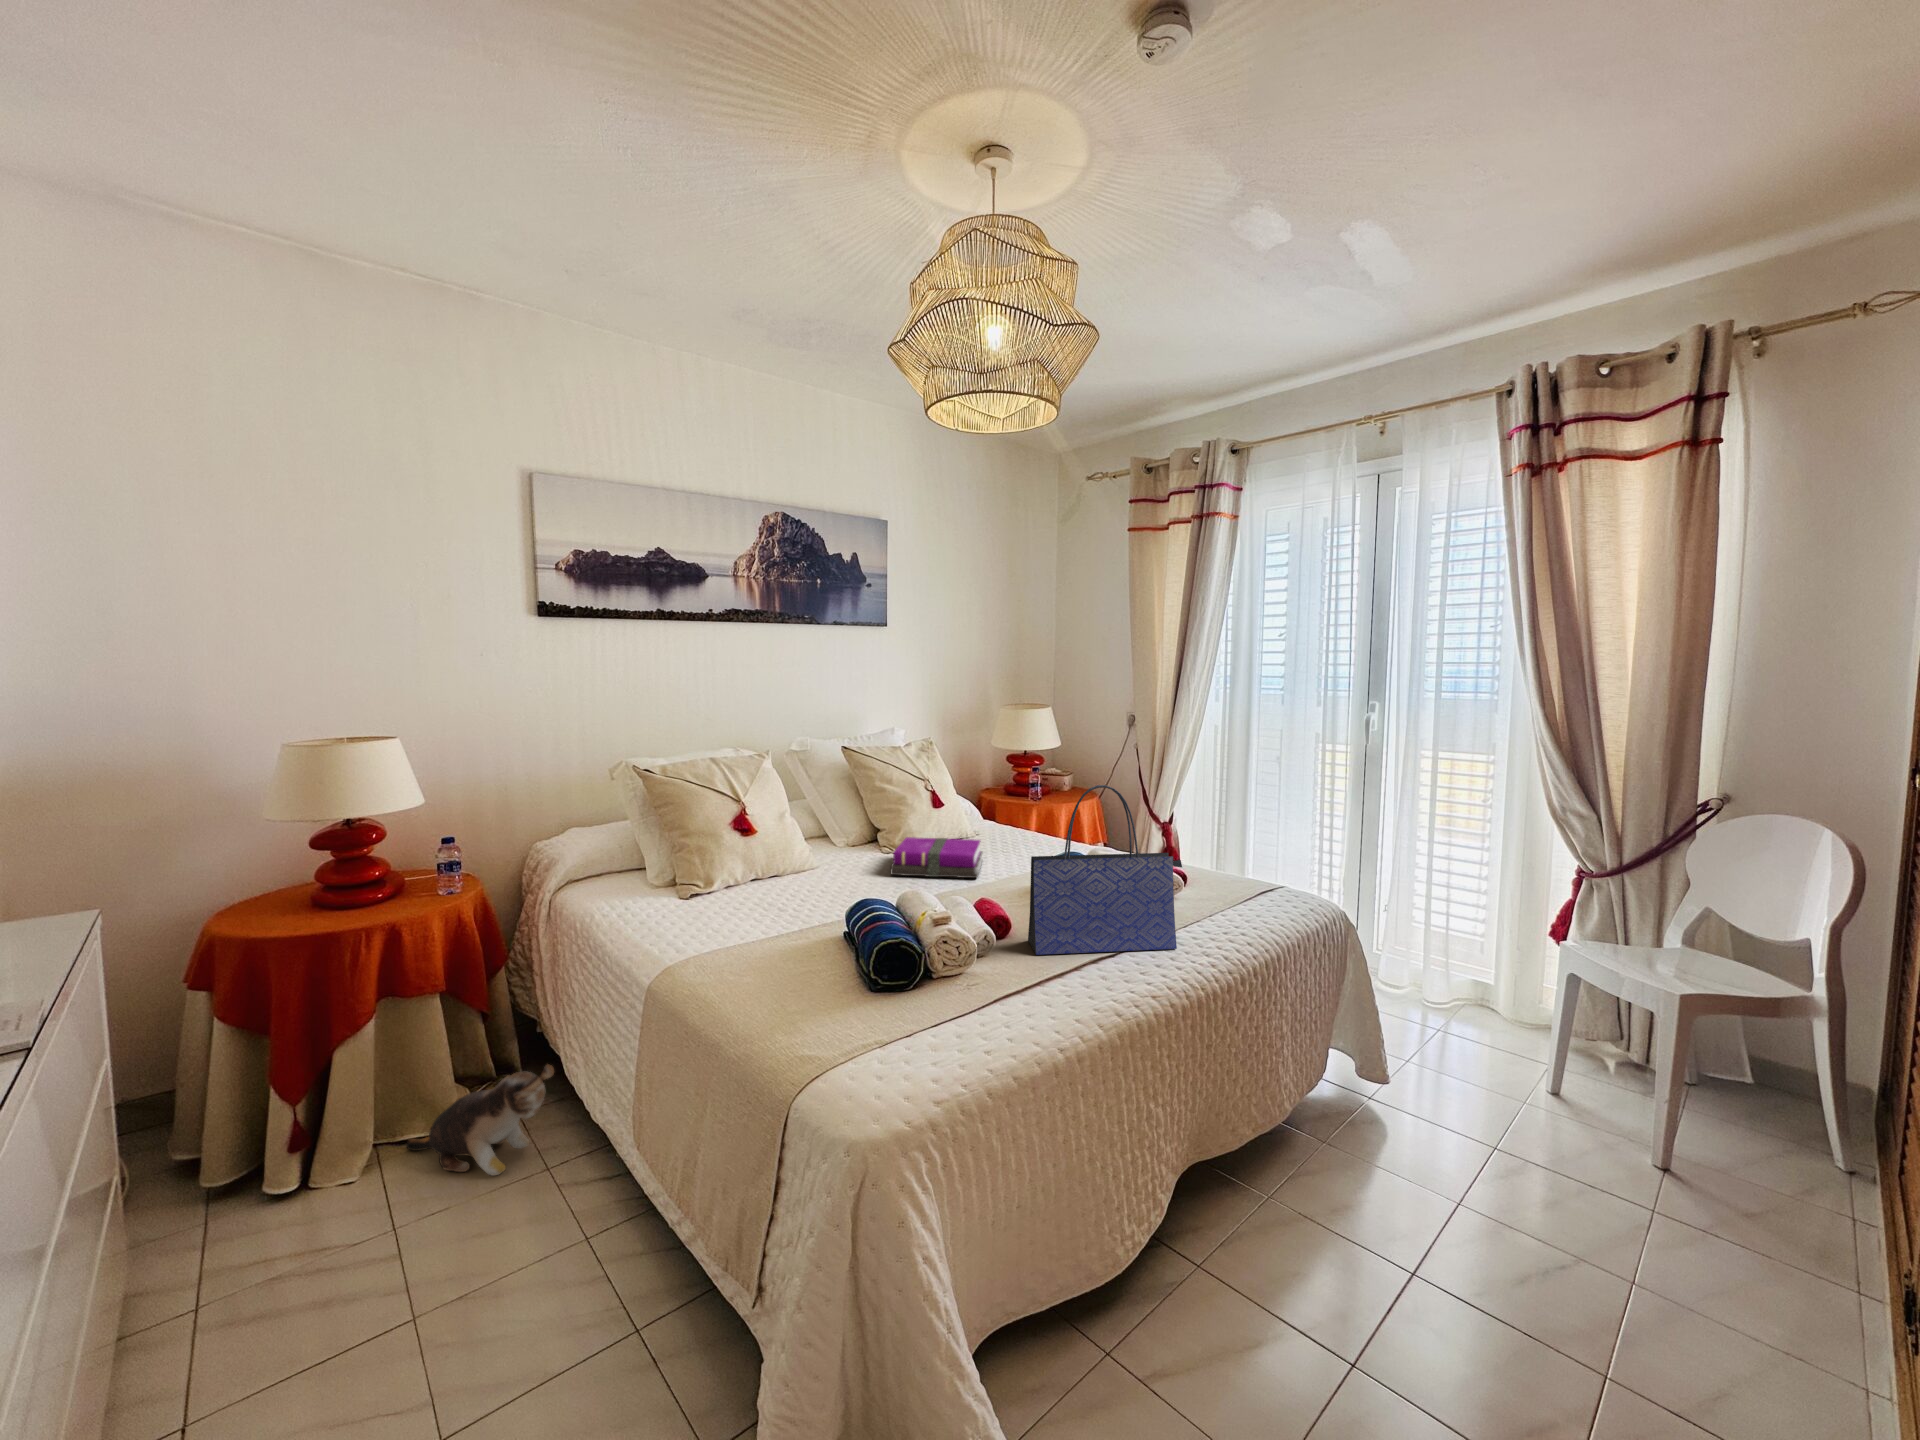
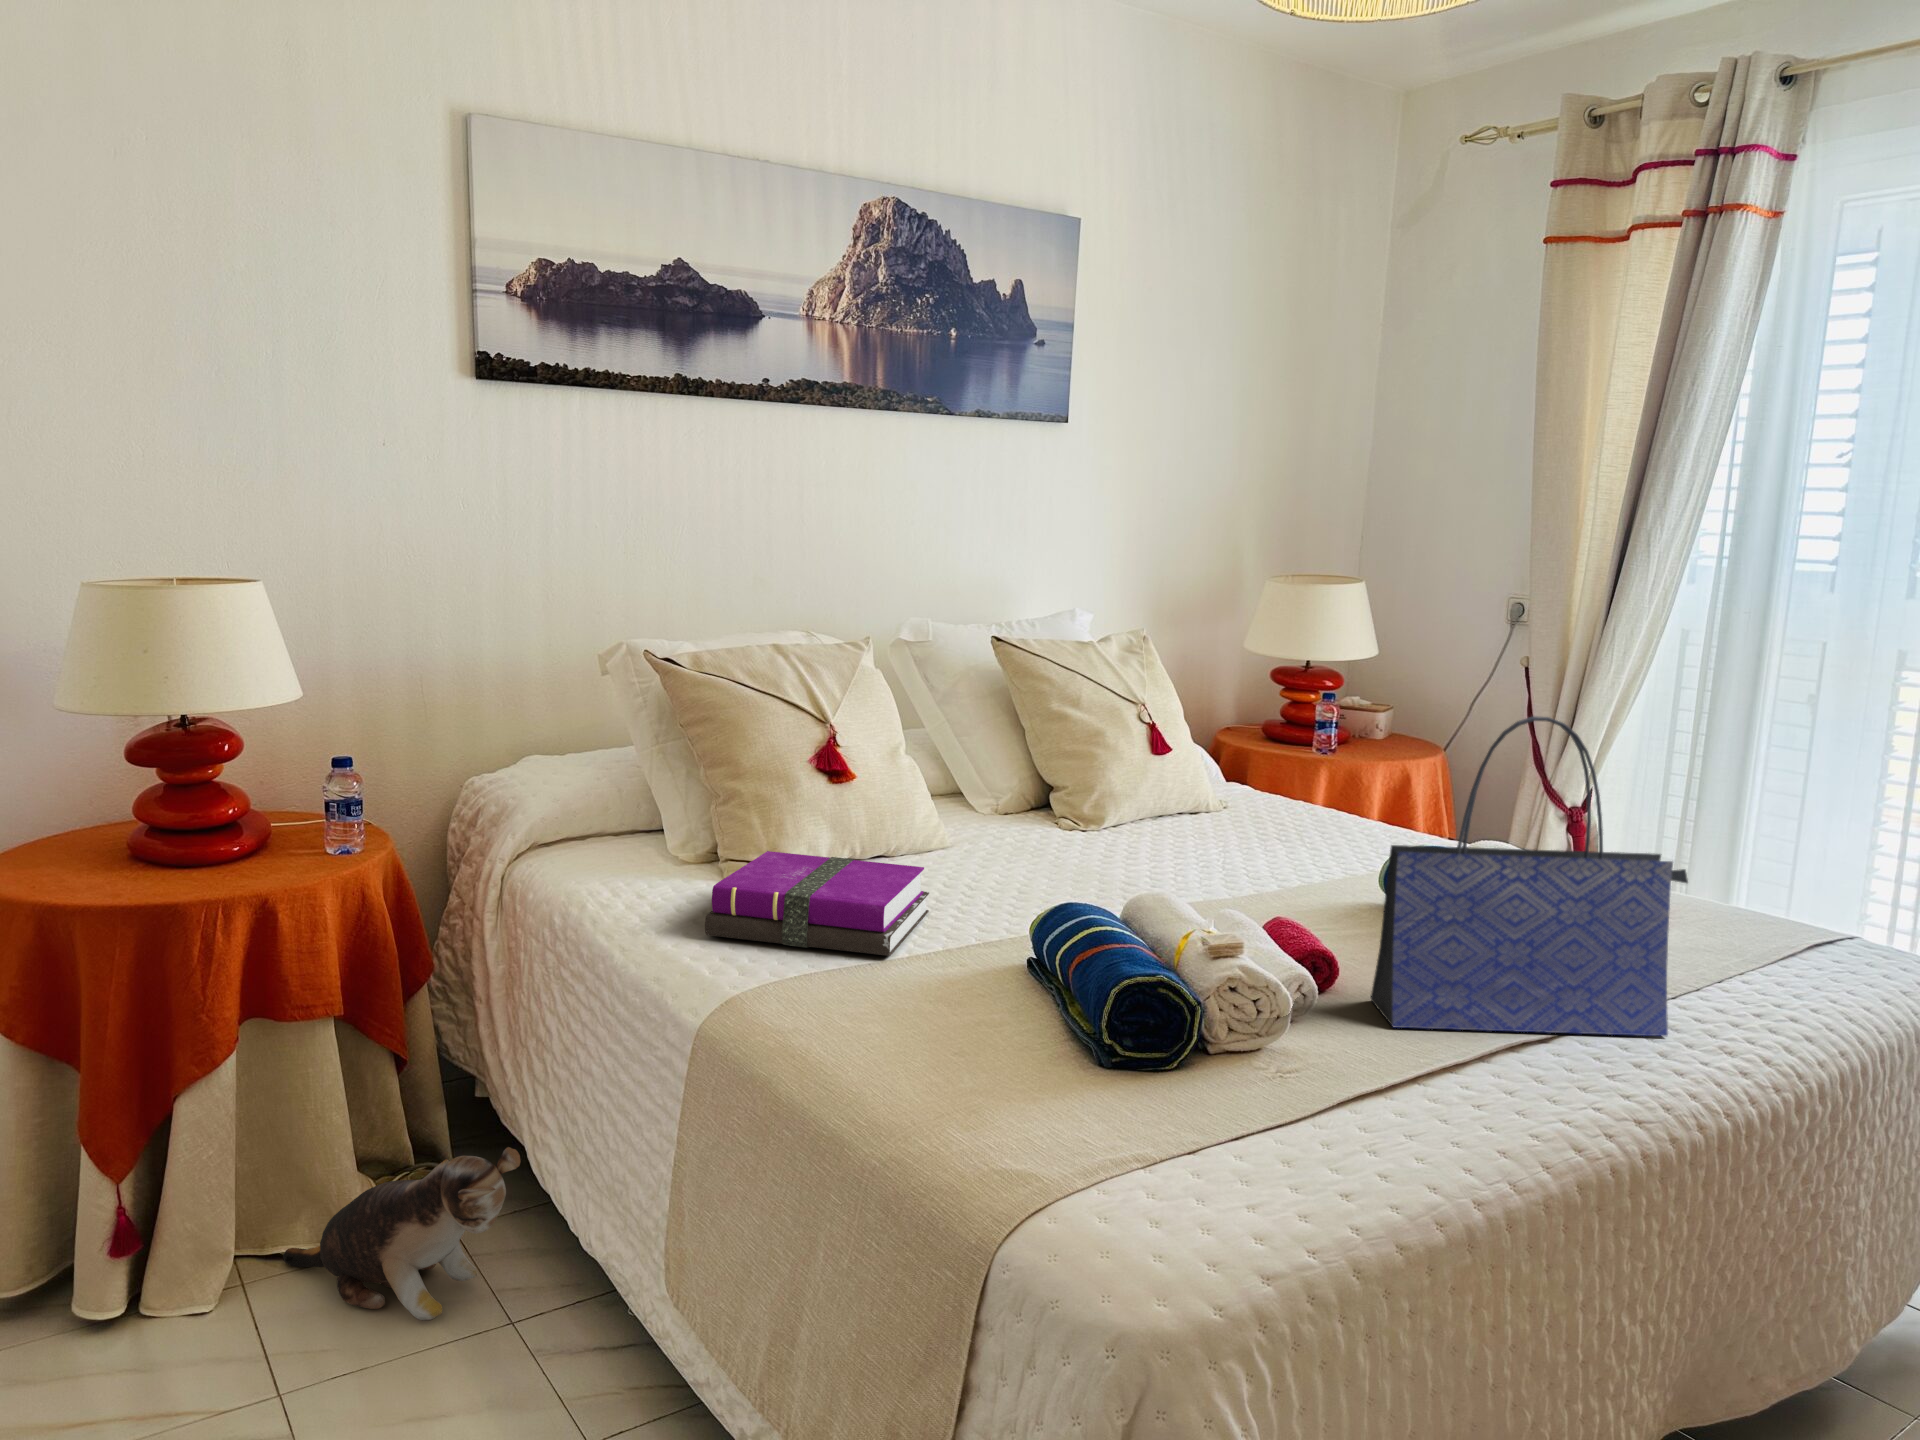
notebook: present [891,837,982,878] -> present [705,851,929,956]

